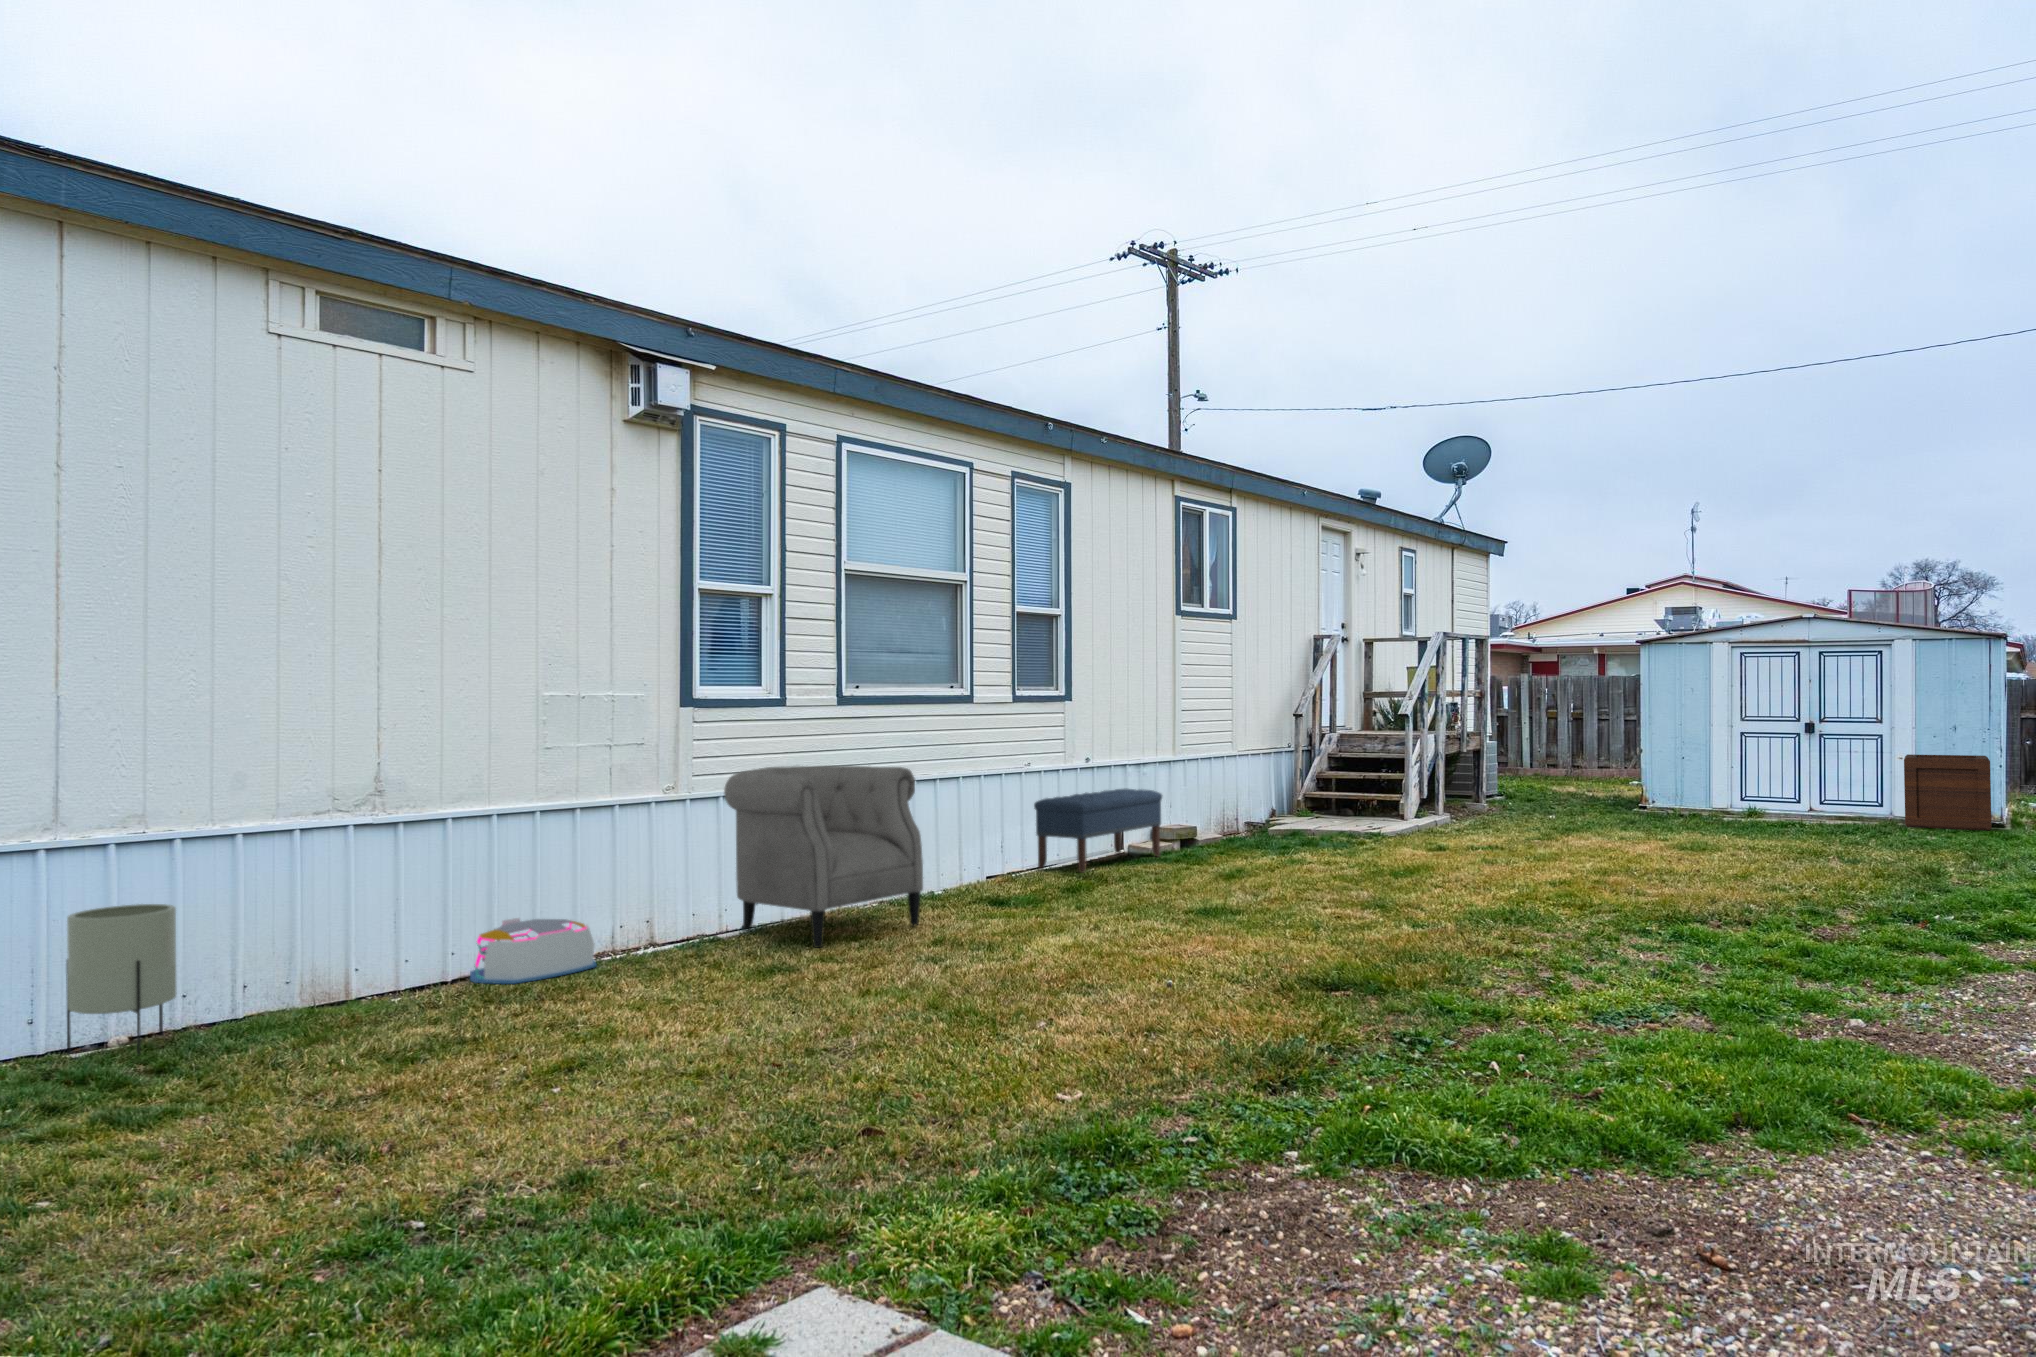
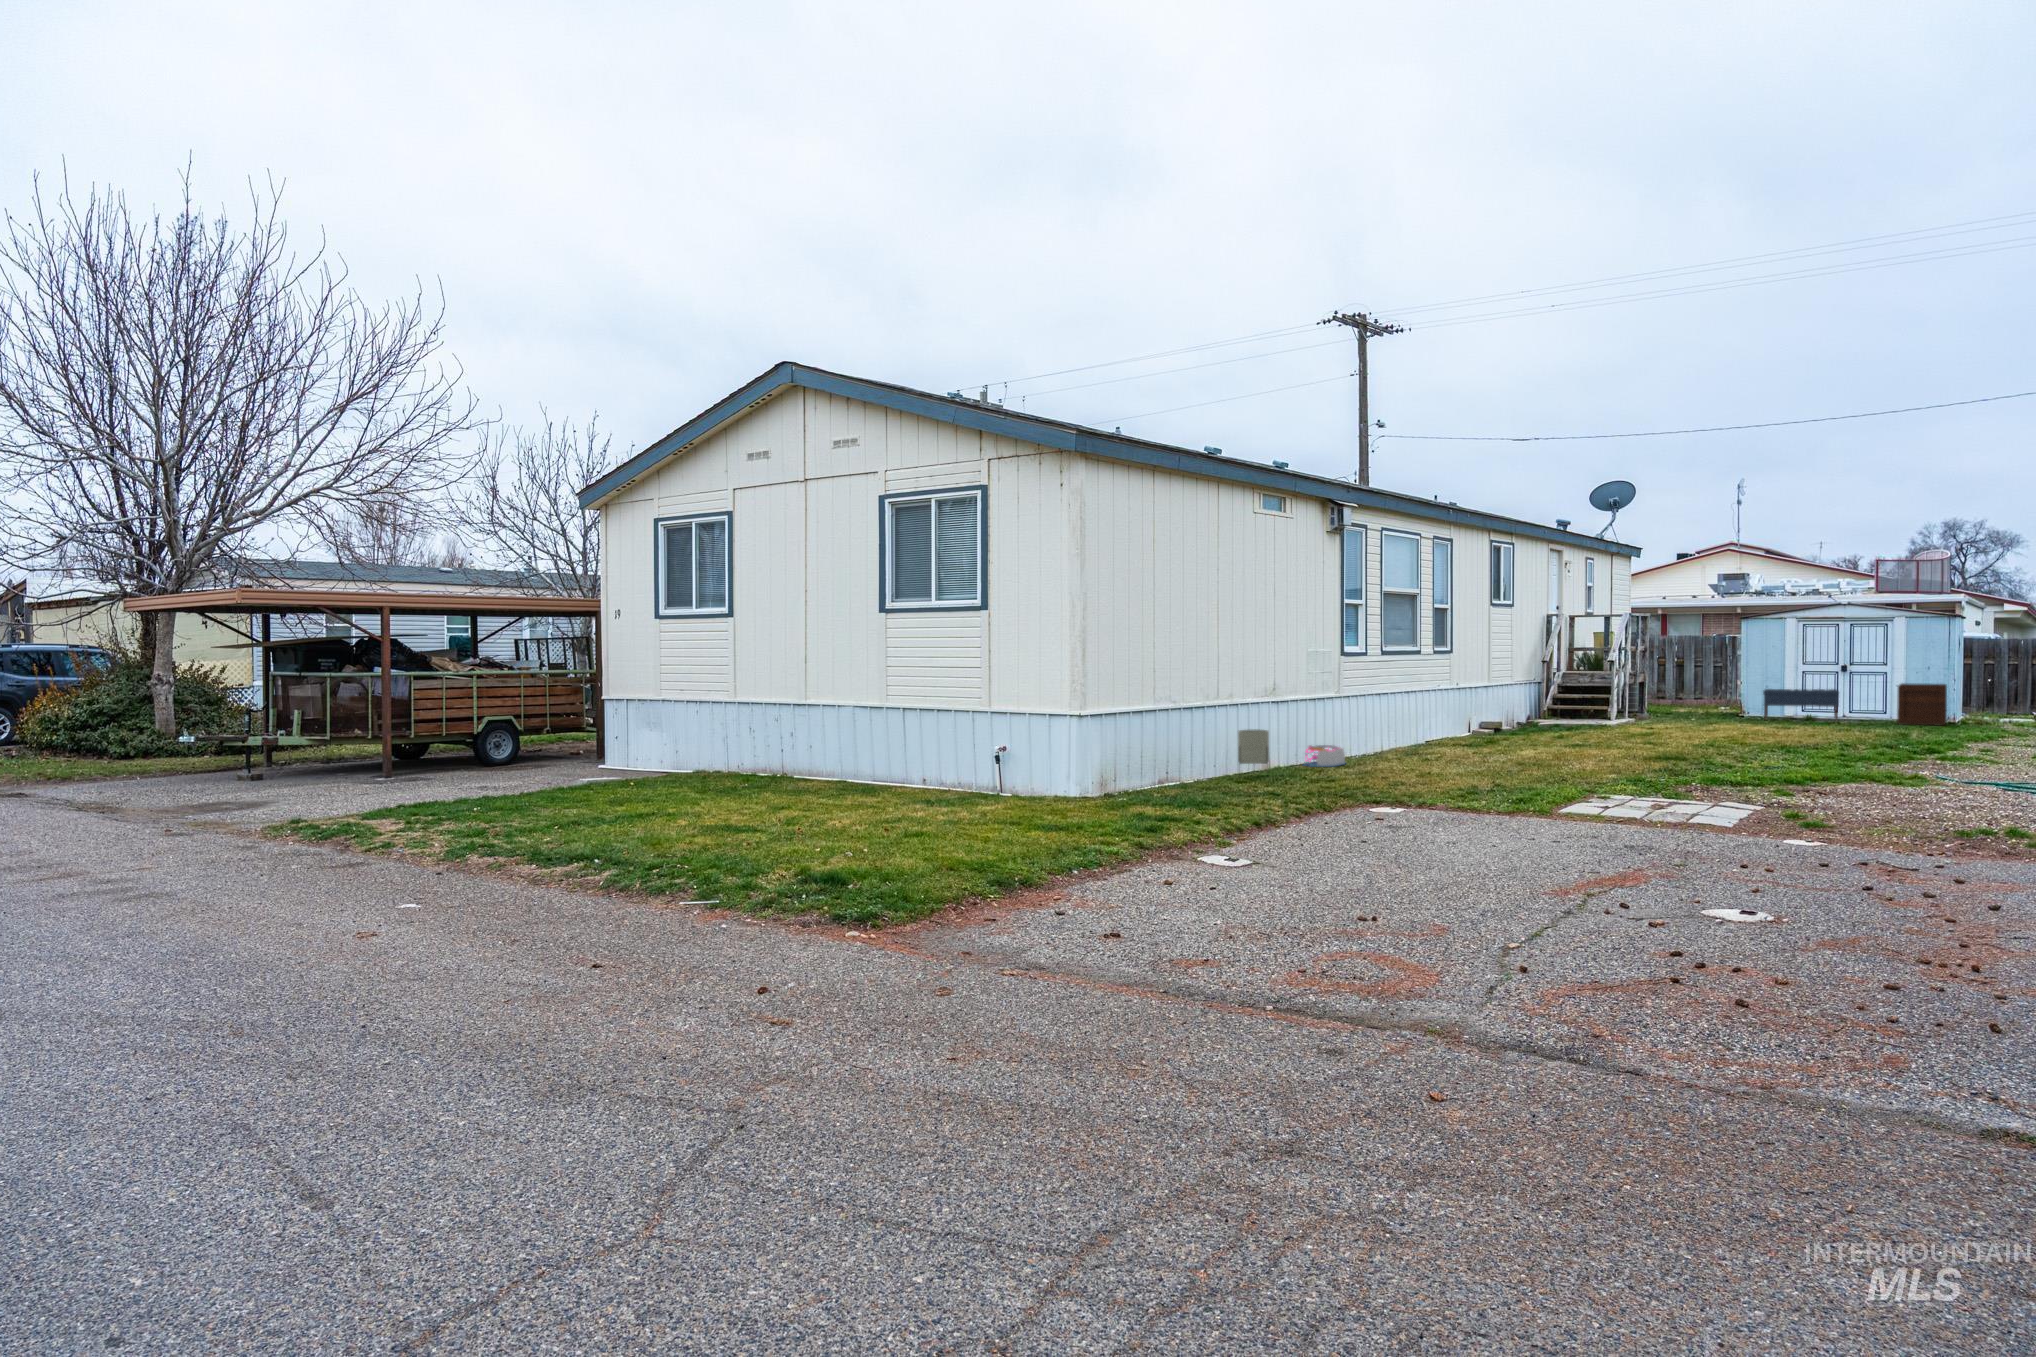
chair: present [724,765,923,948] -> none [1360,686,1445,760]
bench: present [1034,789,1162,873] -> present [1763,689,1839,720]

